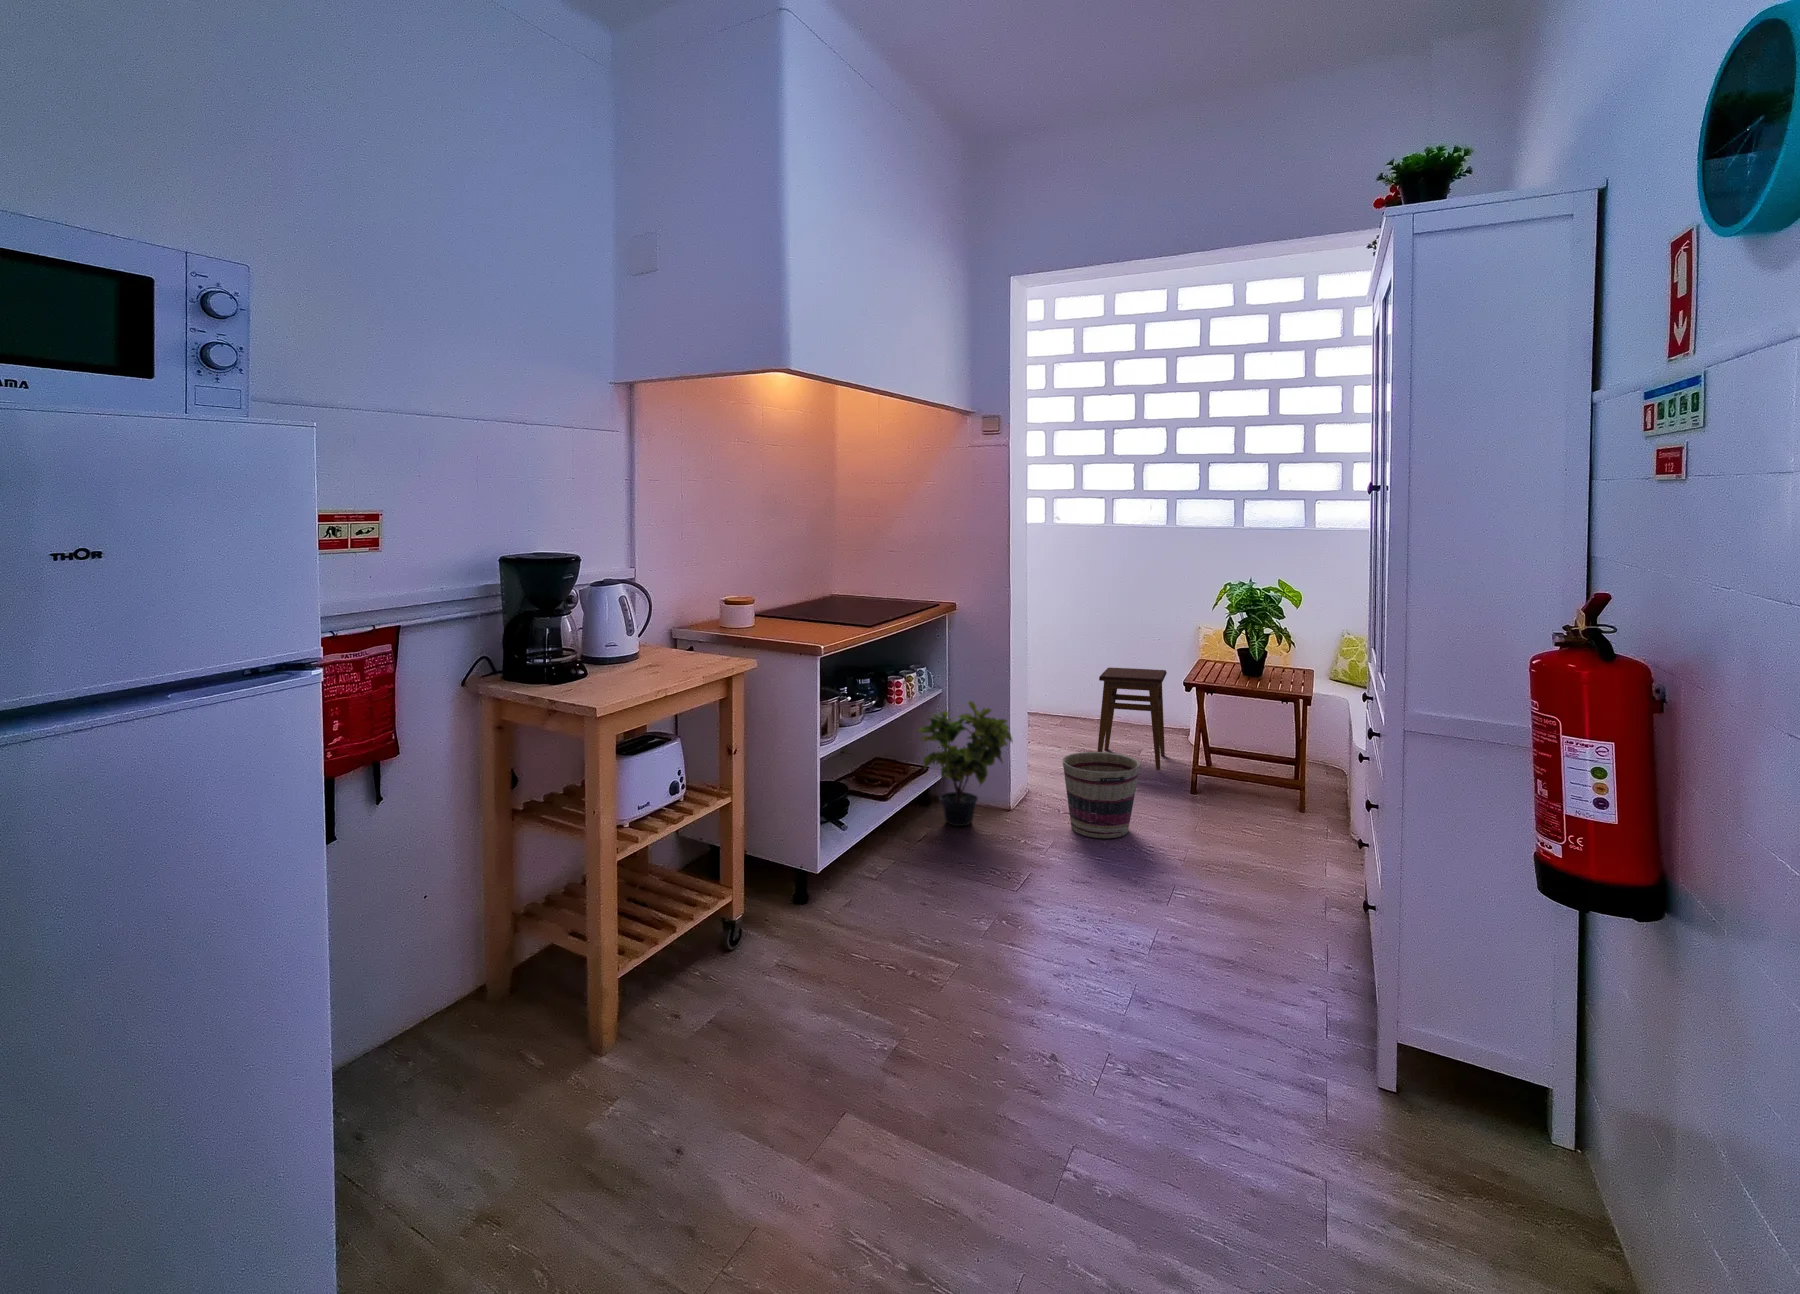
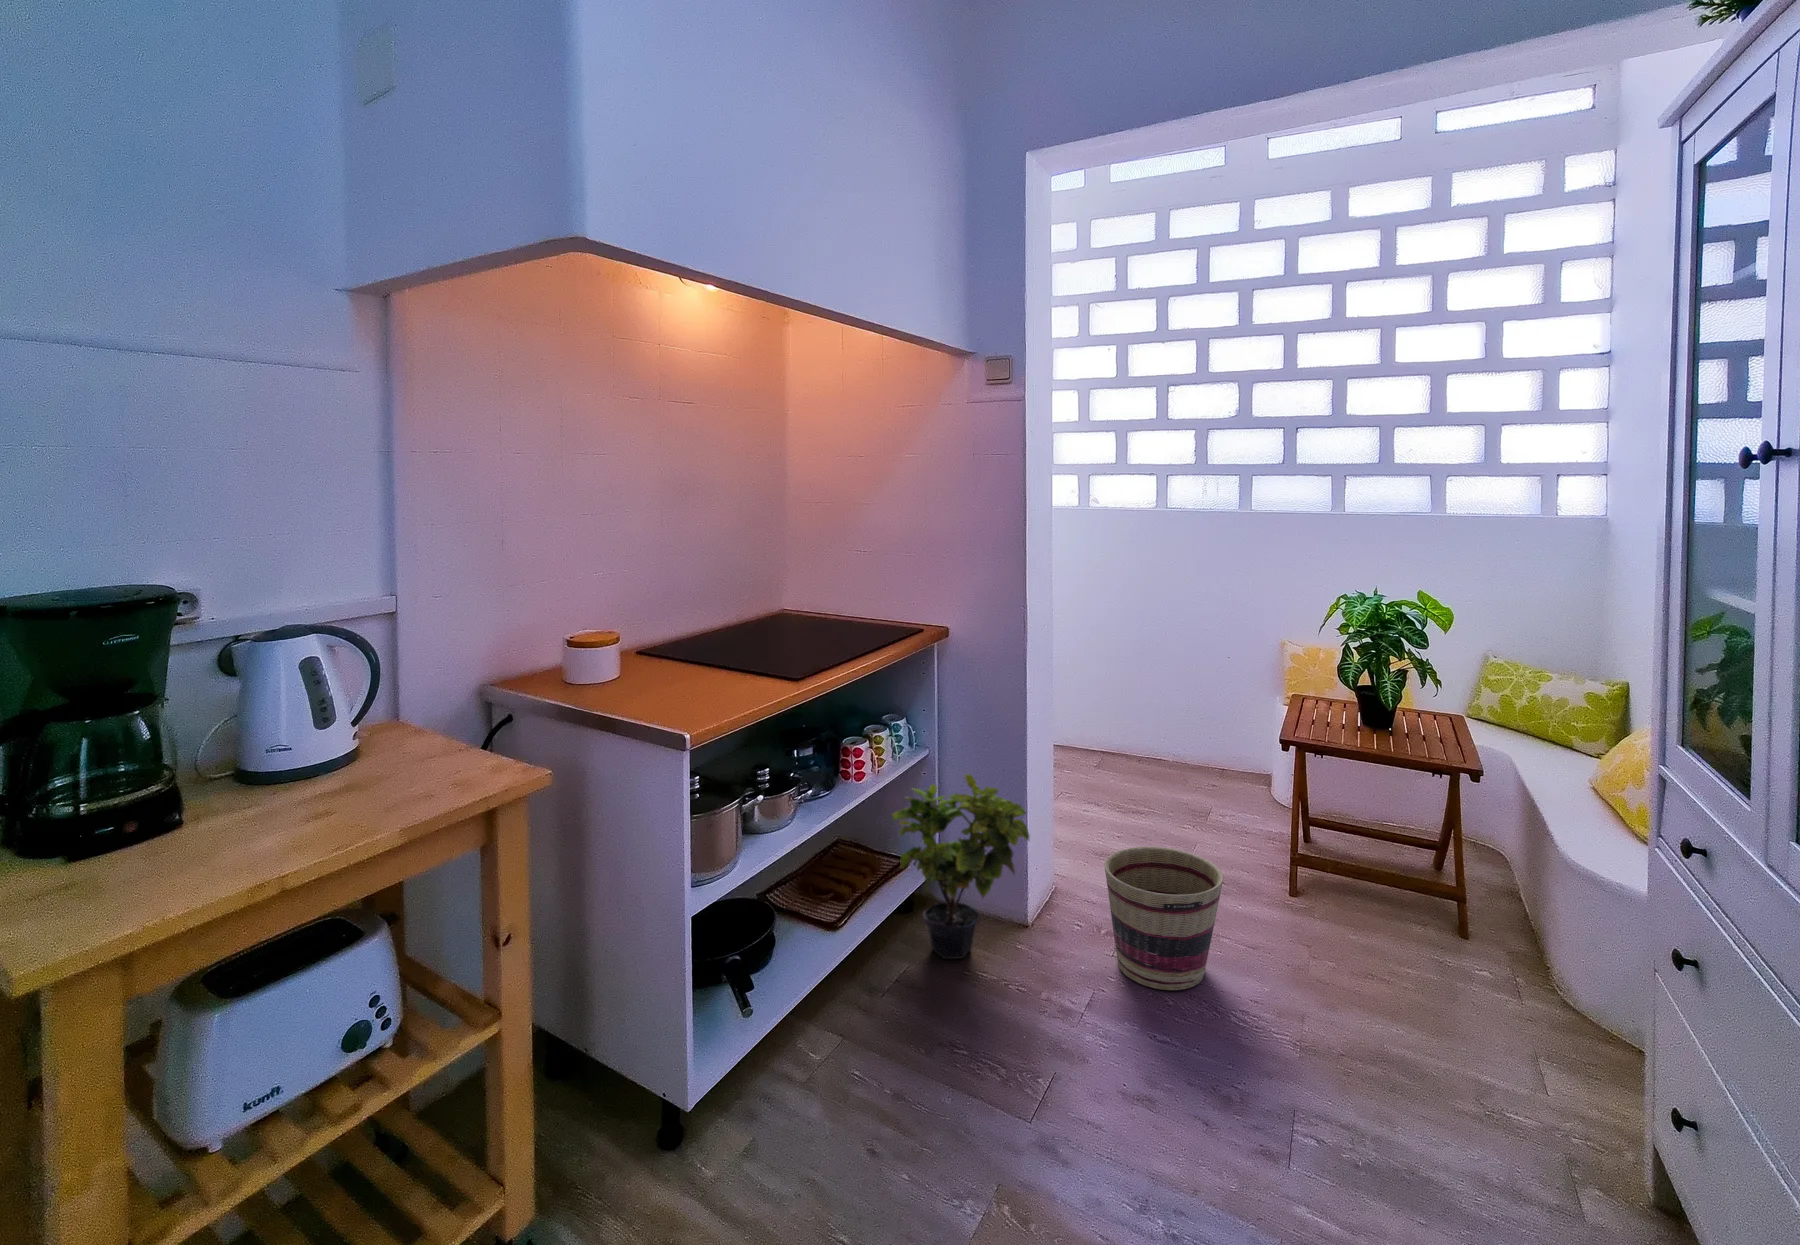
stool: present [1098,667,1167,770] -> none [1149,701,1244,849]

